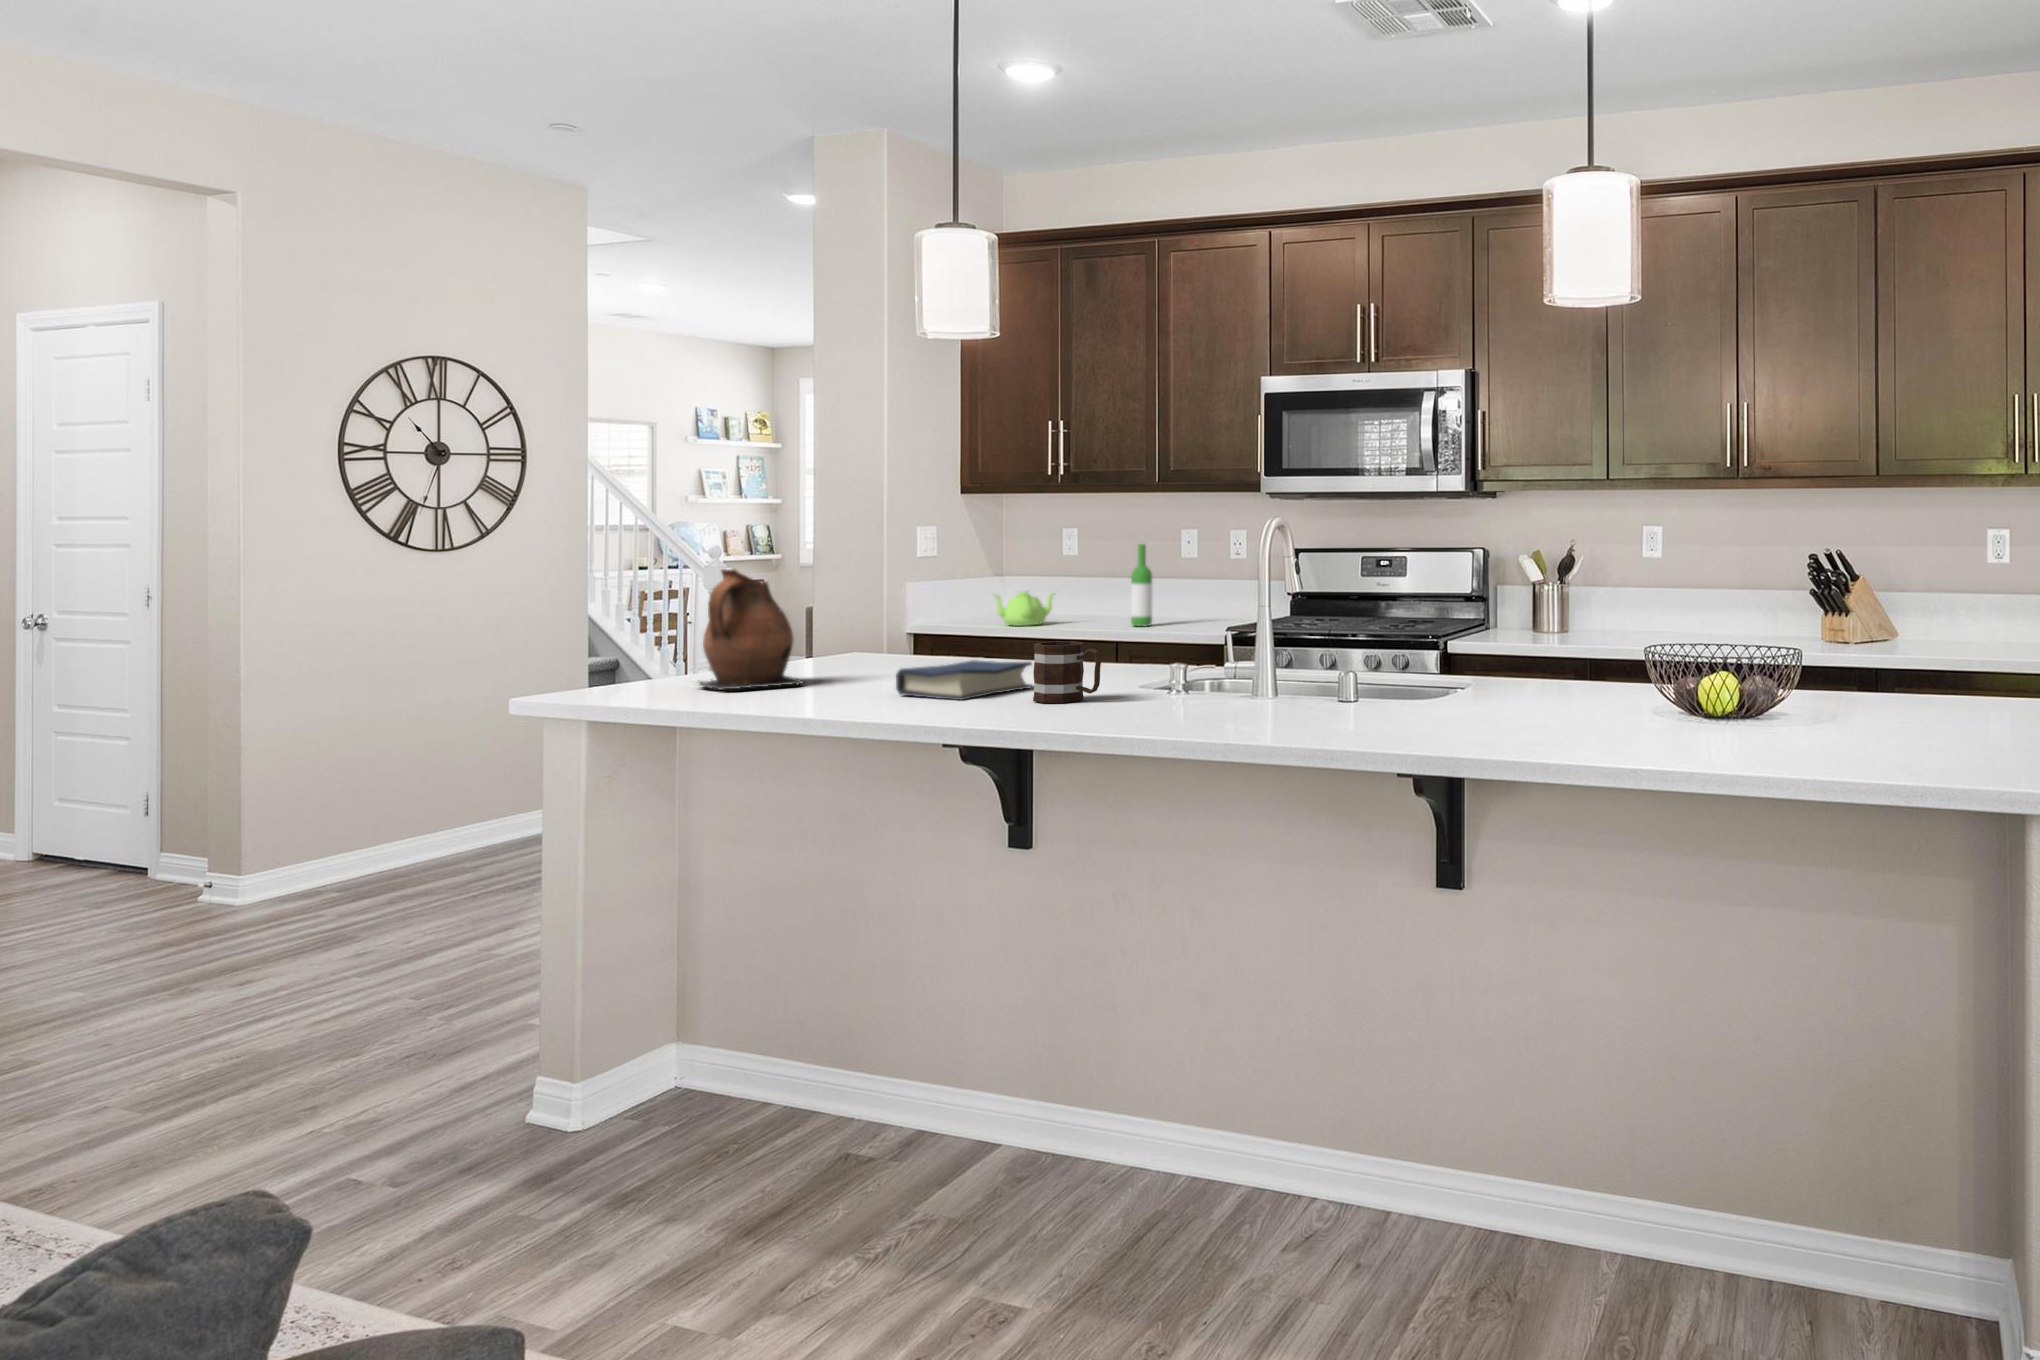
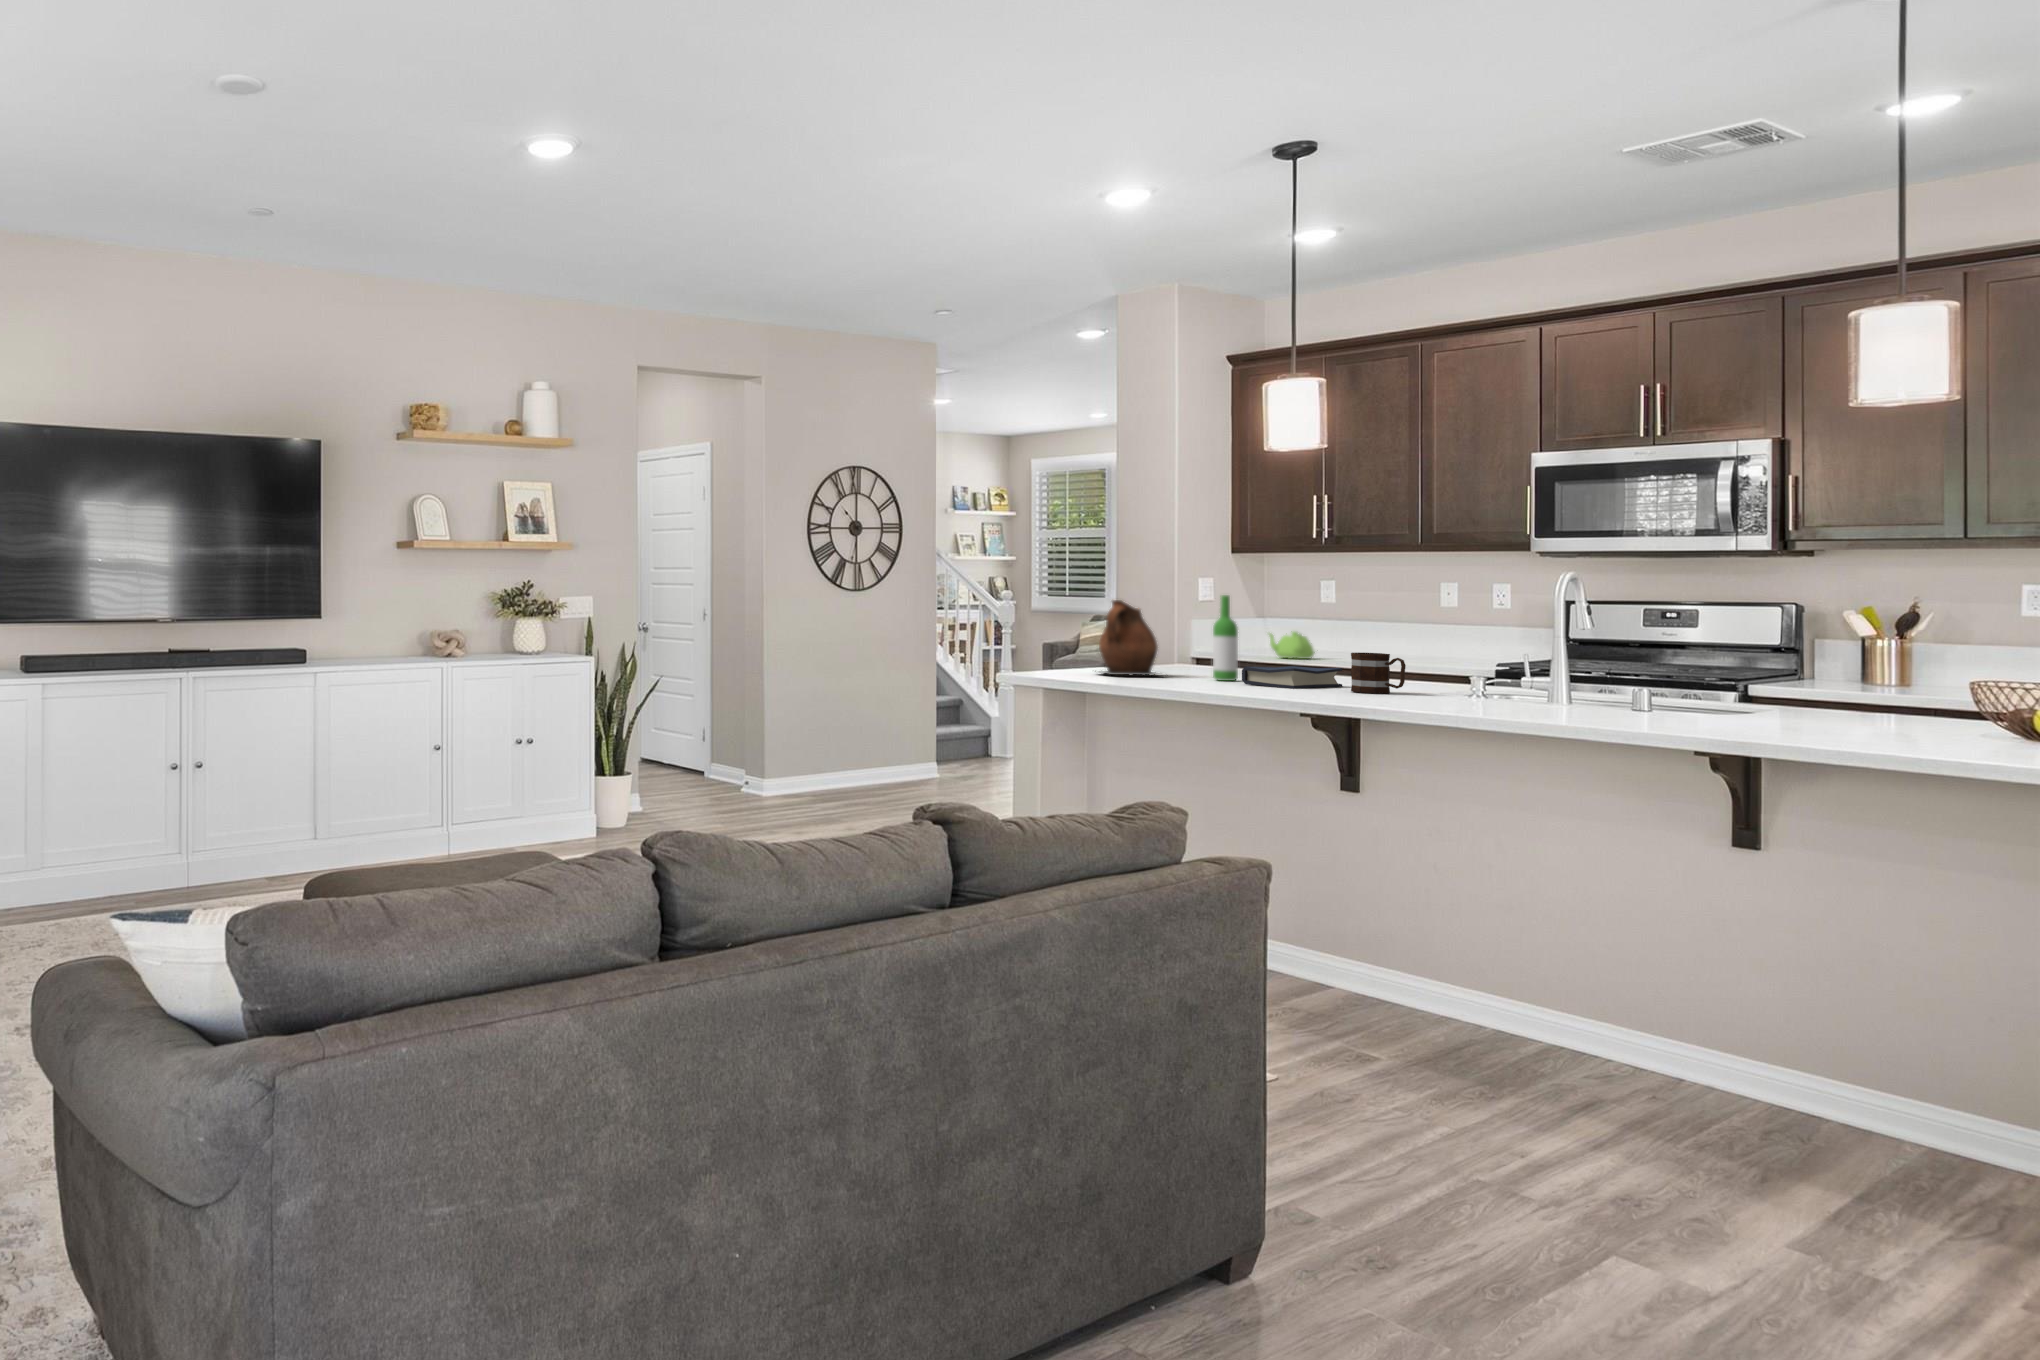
wine bottle: present [1131,544,1152,627] -> present [1213,595,1238,681]

